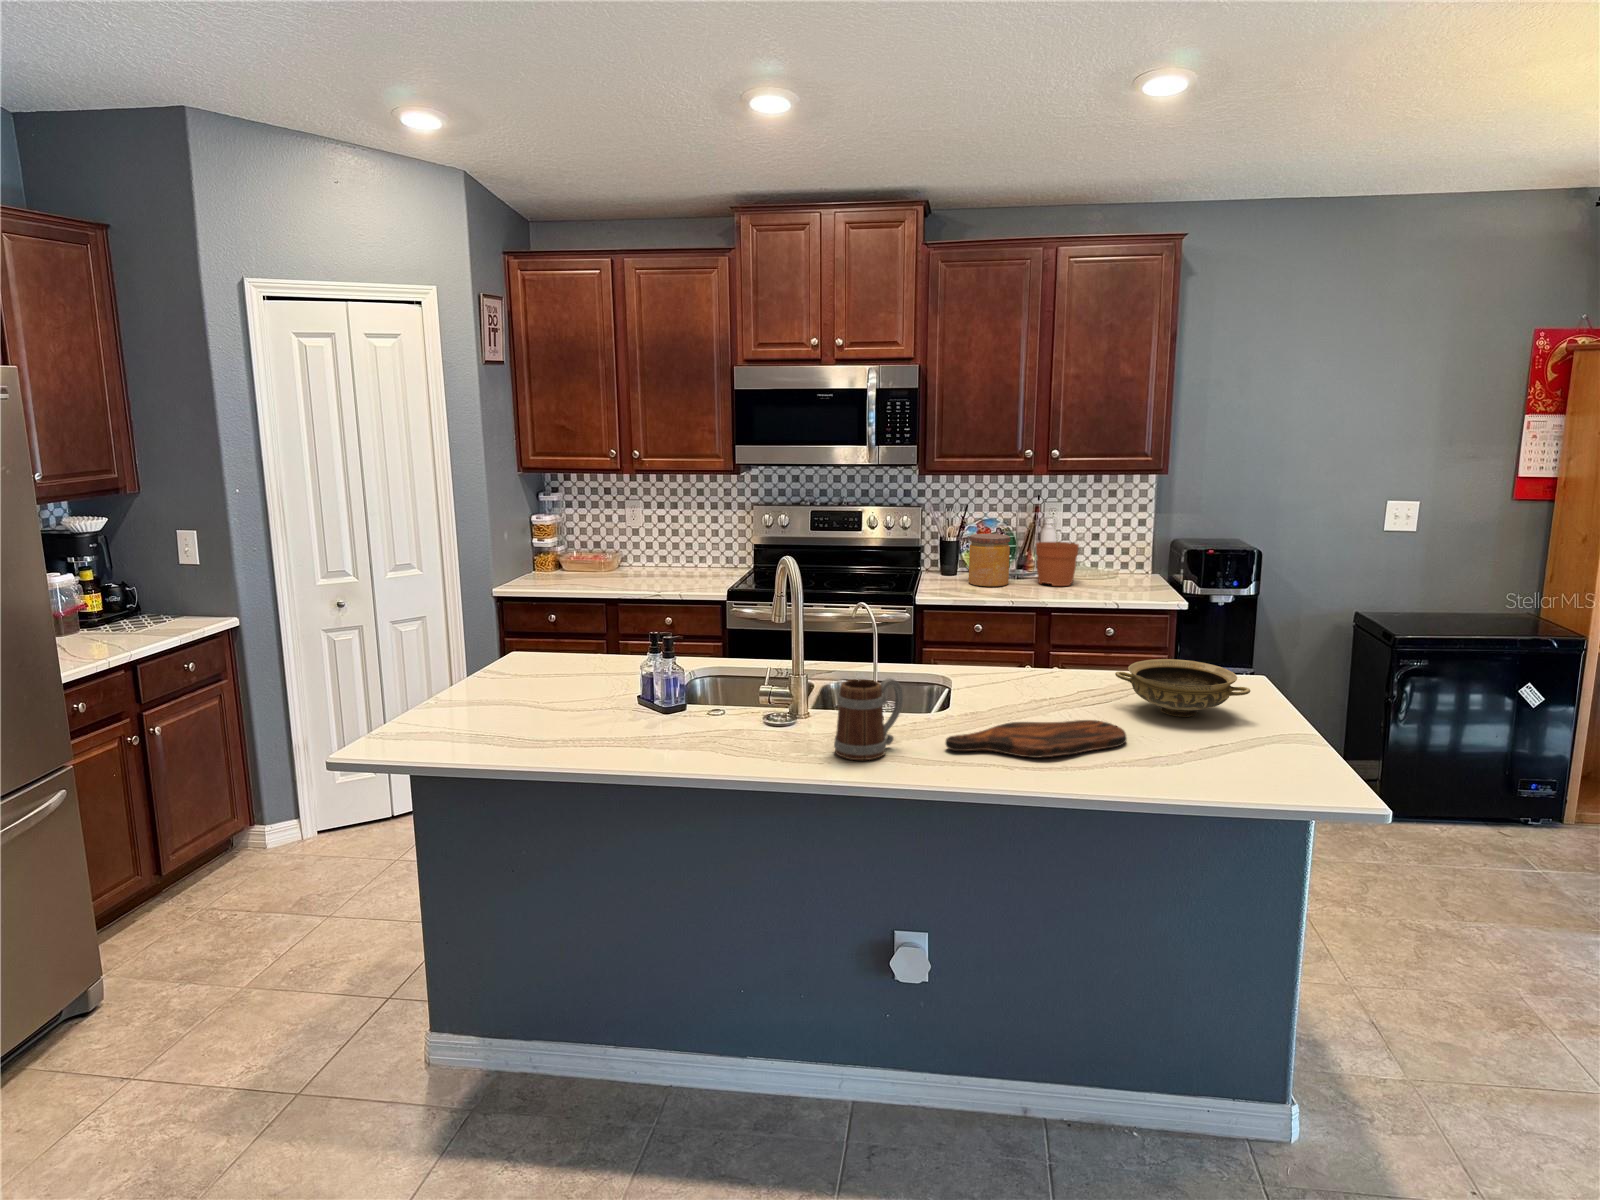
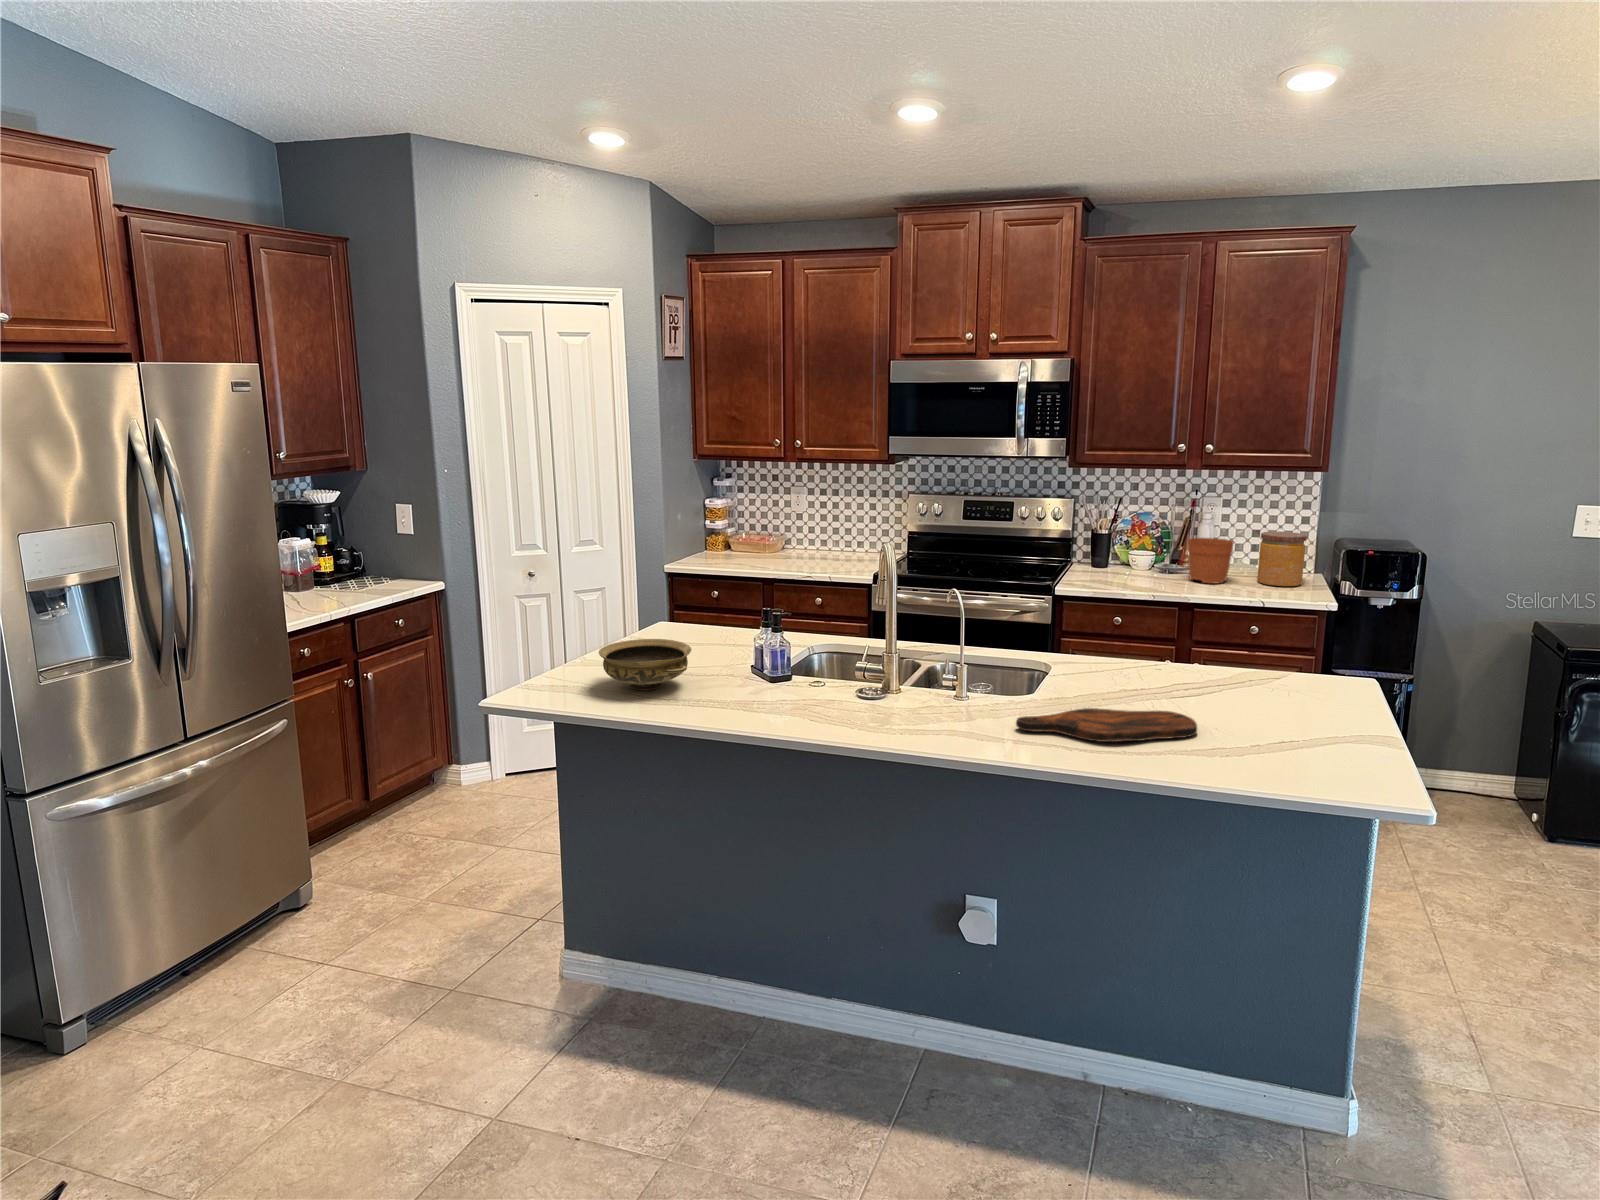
jar: present [969,534,1010,586] -> present [1257,531,1307,586]
ceramic bowl: present [1115,659,1250,717] -> present [599,639,692,690]
mug: present [834,678,903,760] -> none [910,659,978,733]

